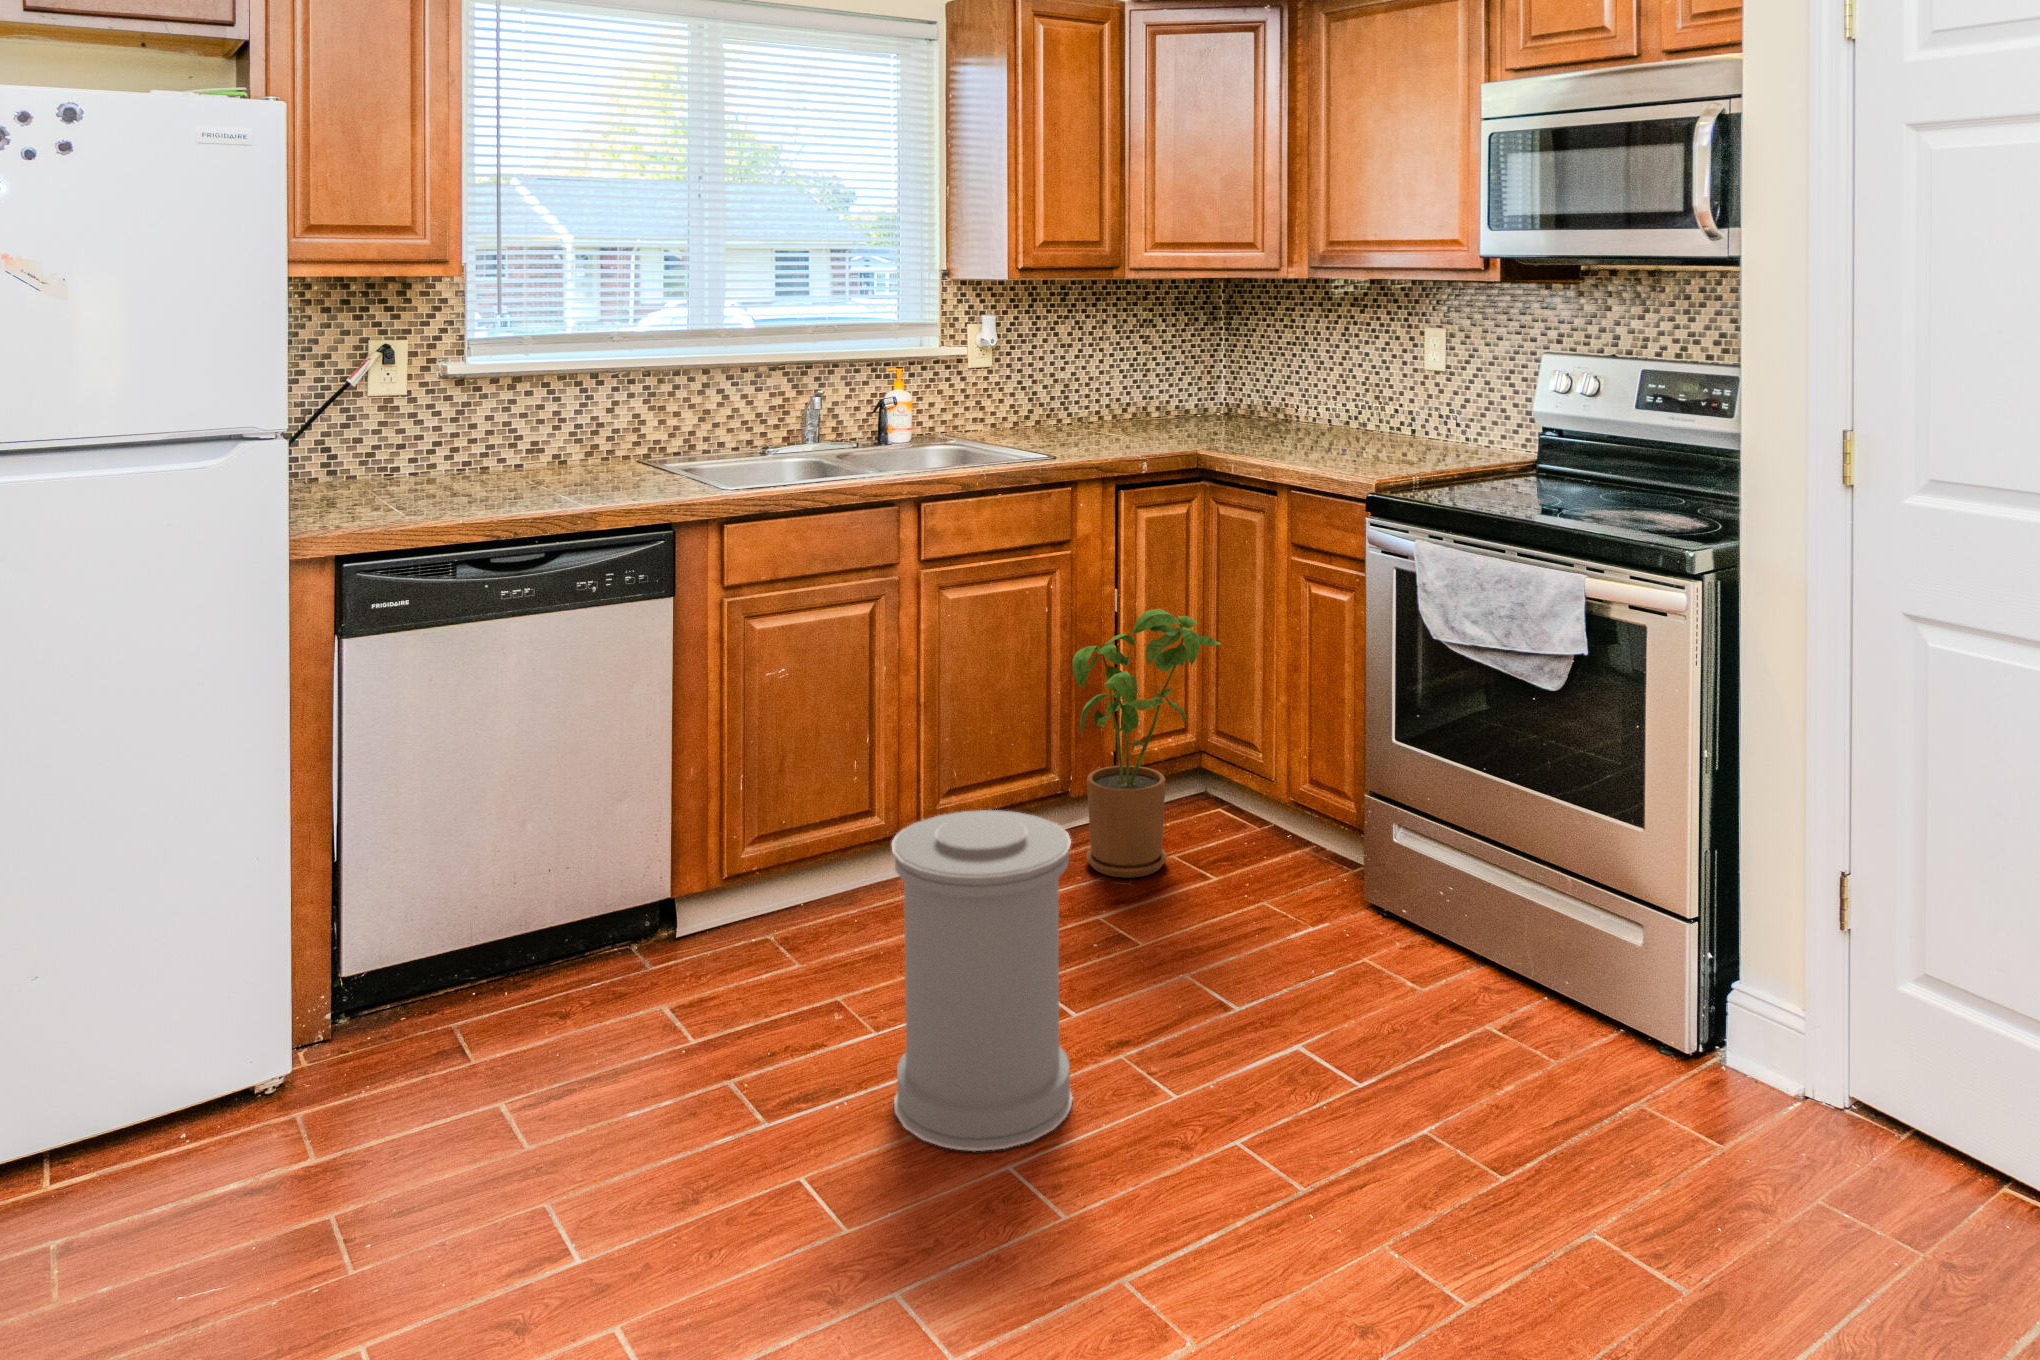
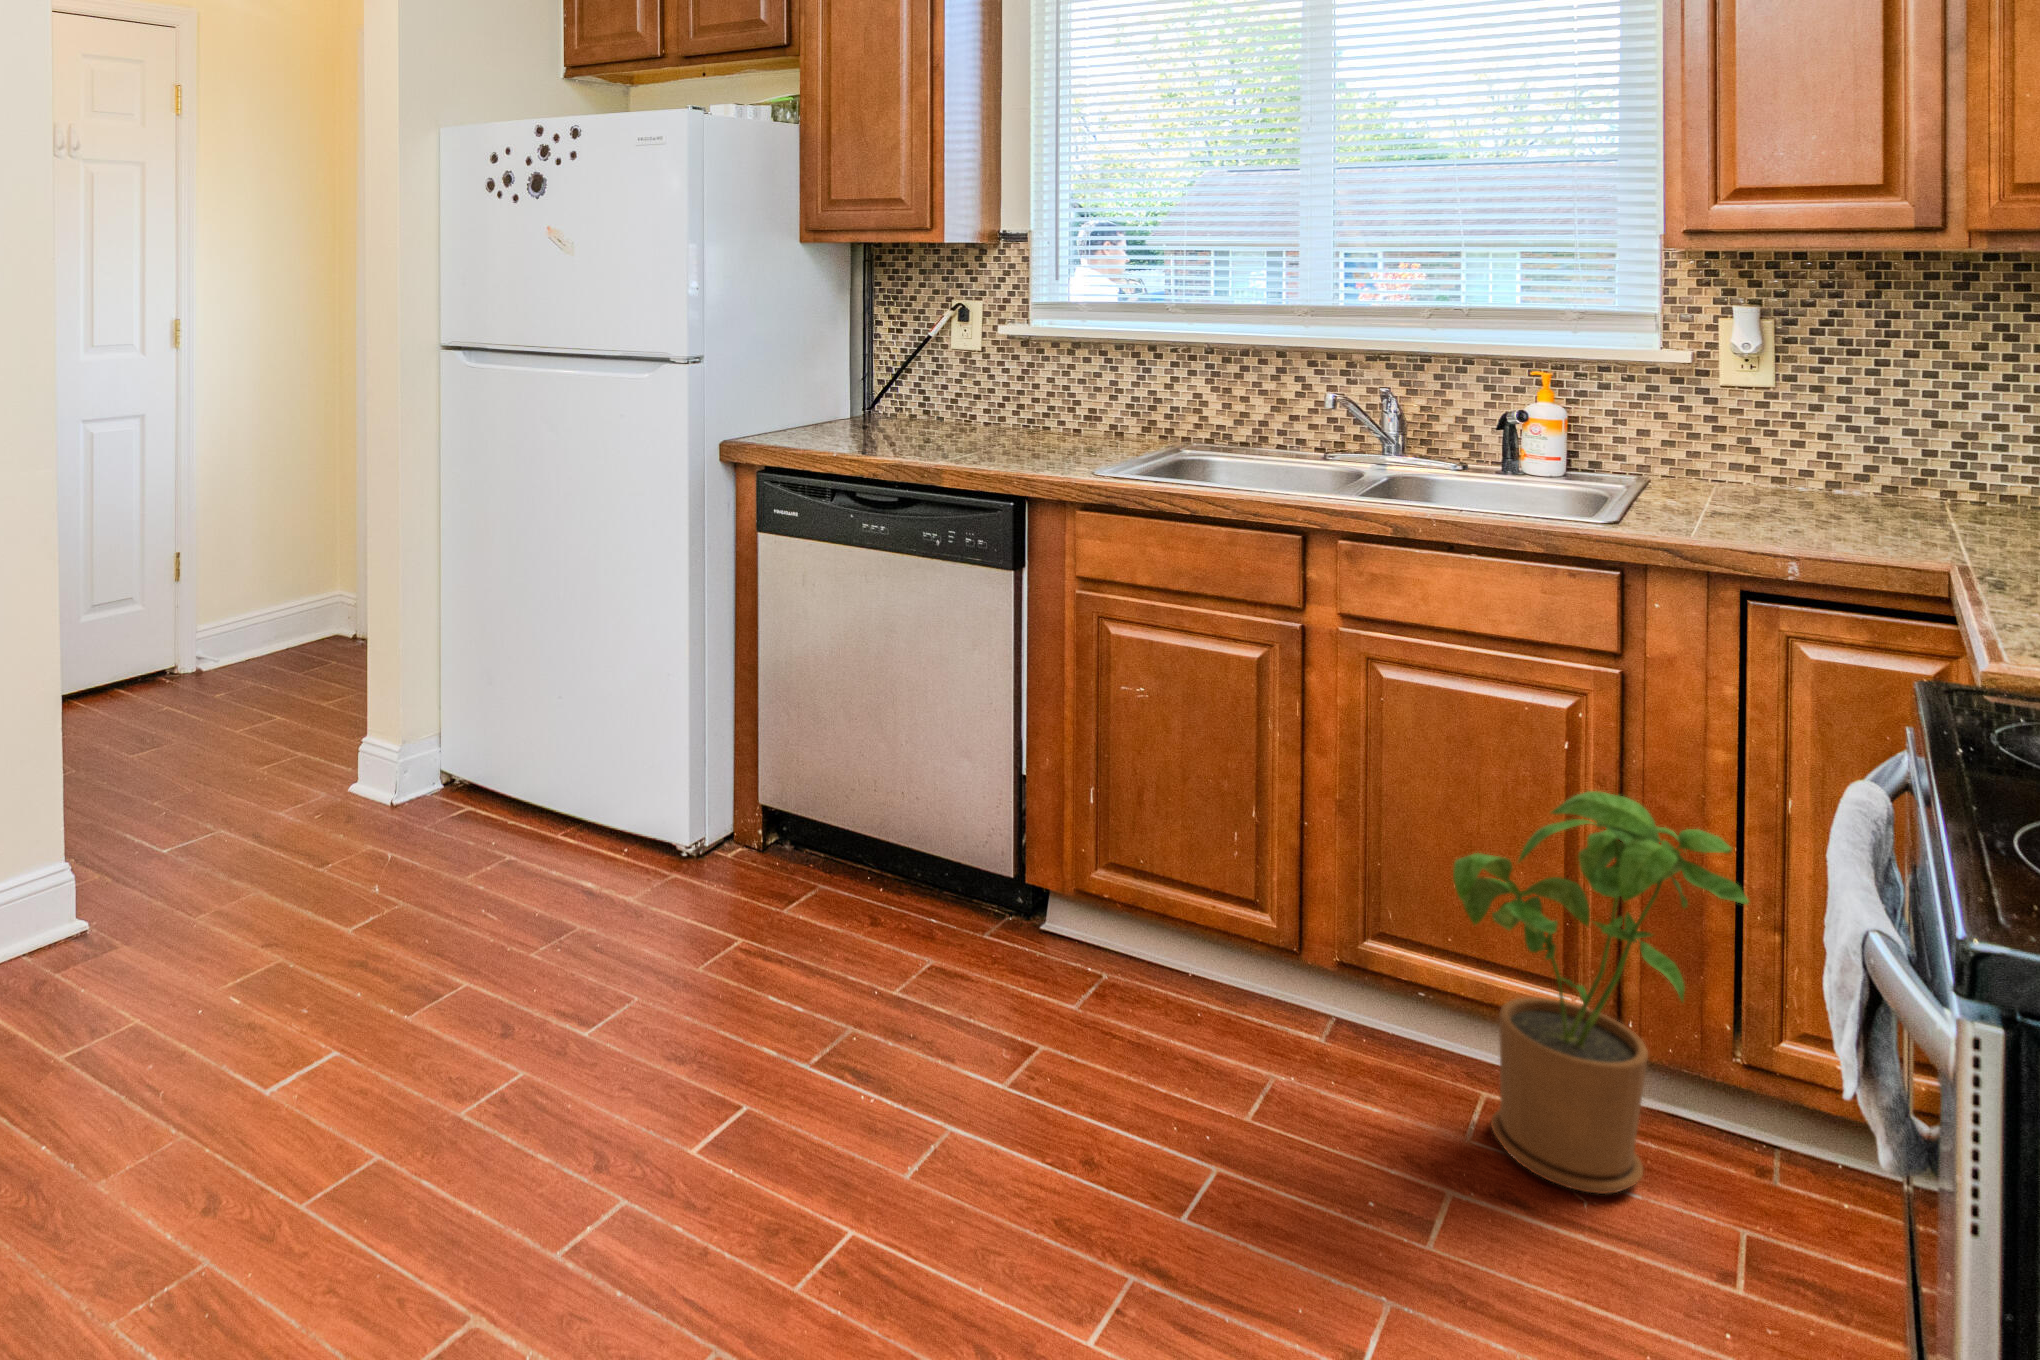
trash can: present [892,810,1072,1151] -> none [789,836,987,1212]

